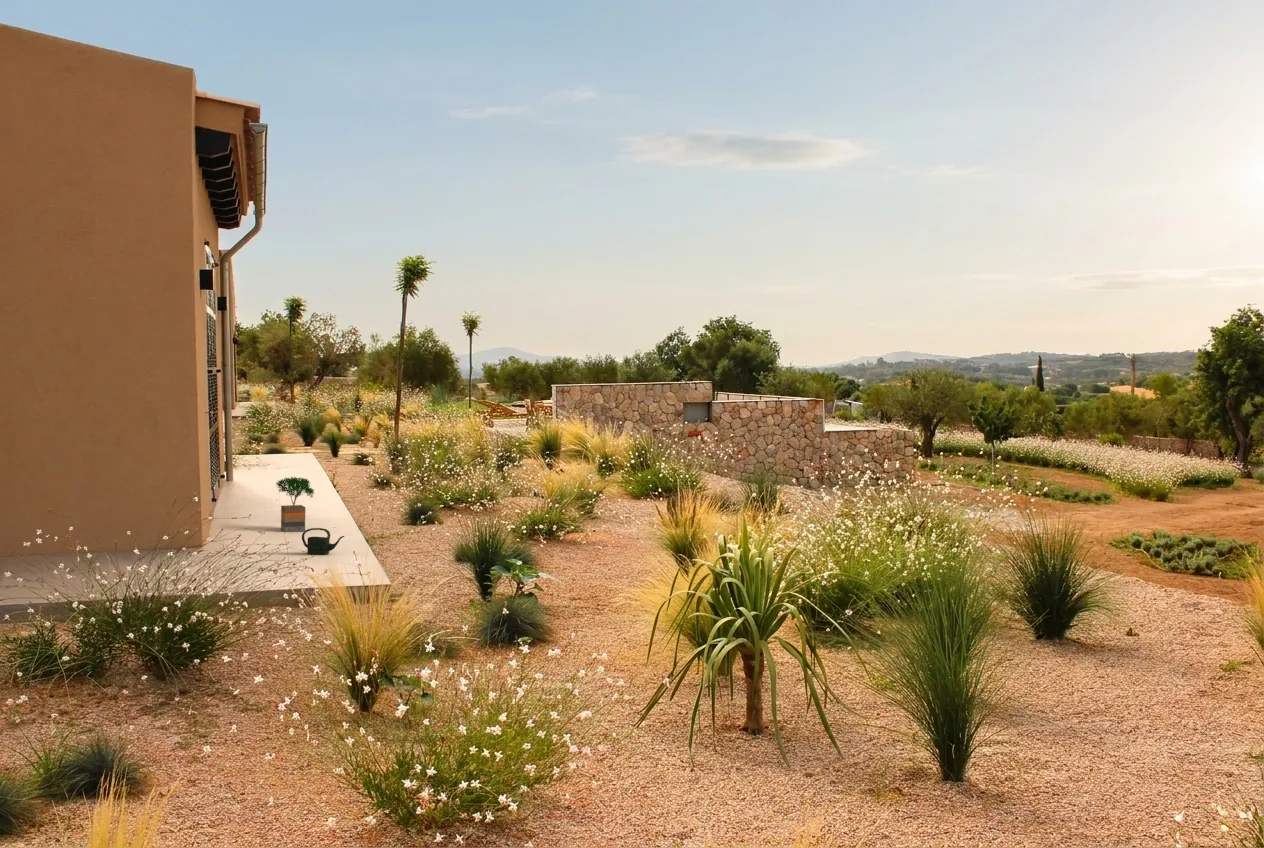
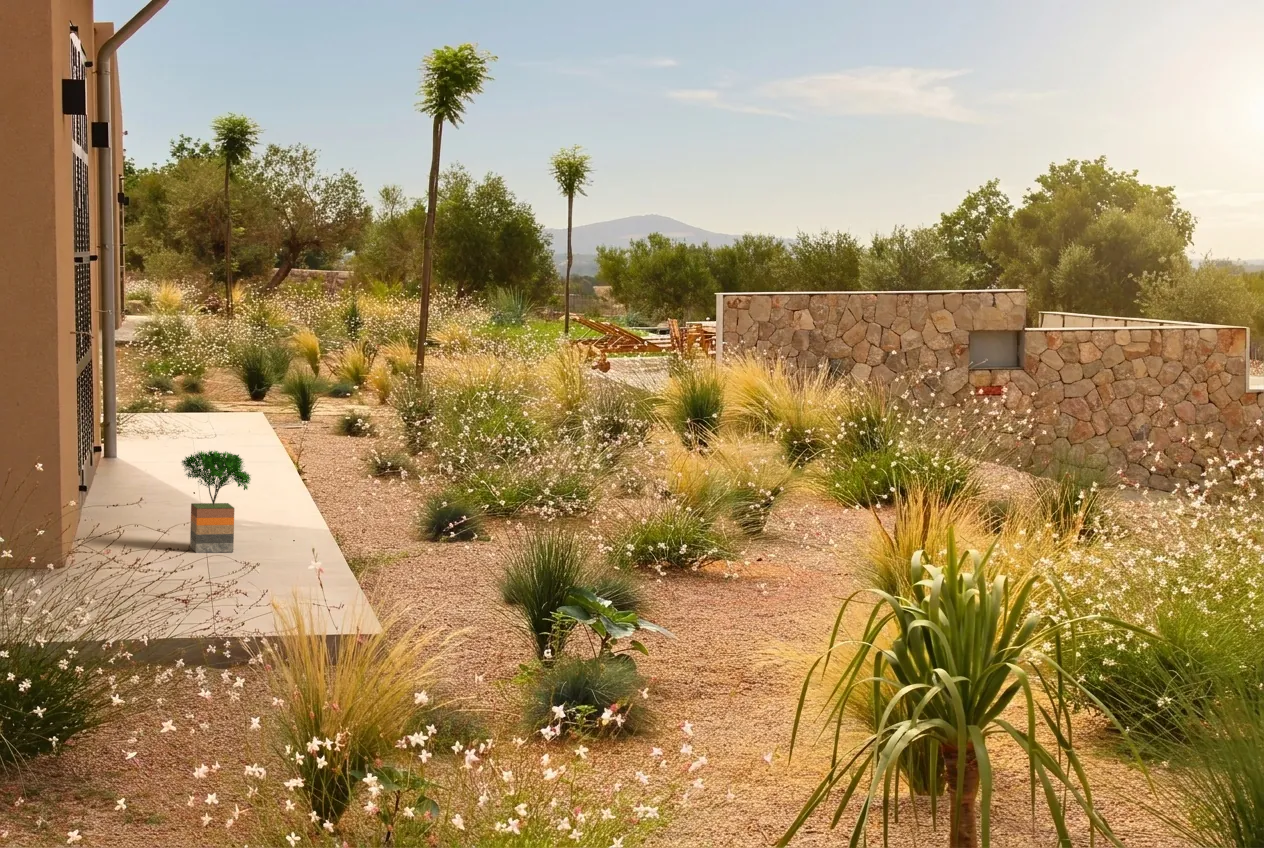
watering can: present [302,528,344,555] -> none [222,548,301,599]

